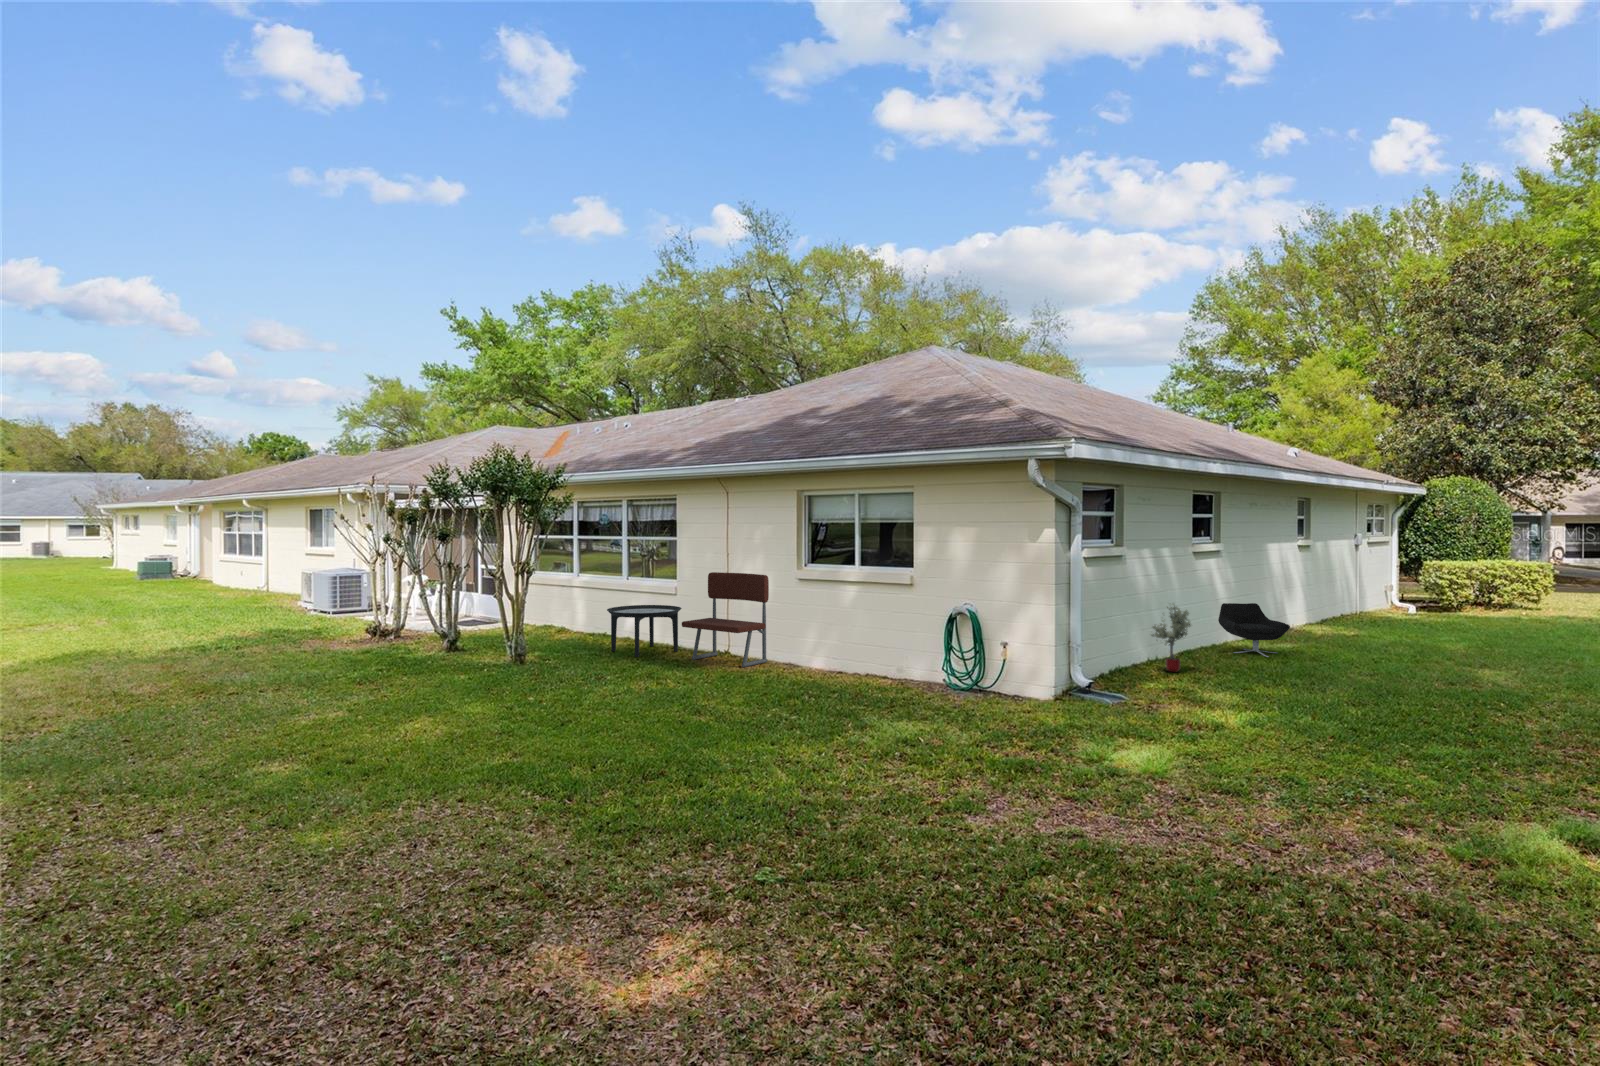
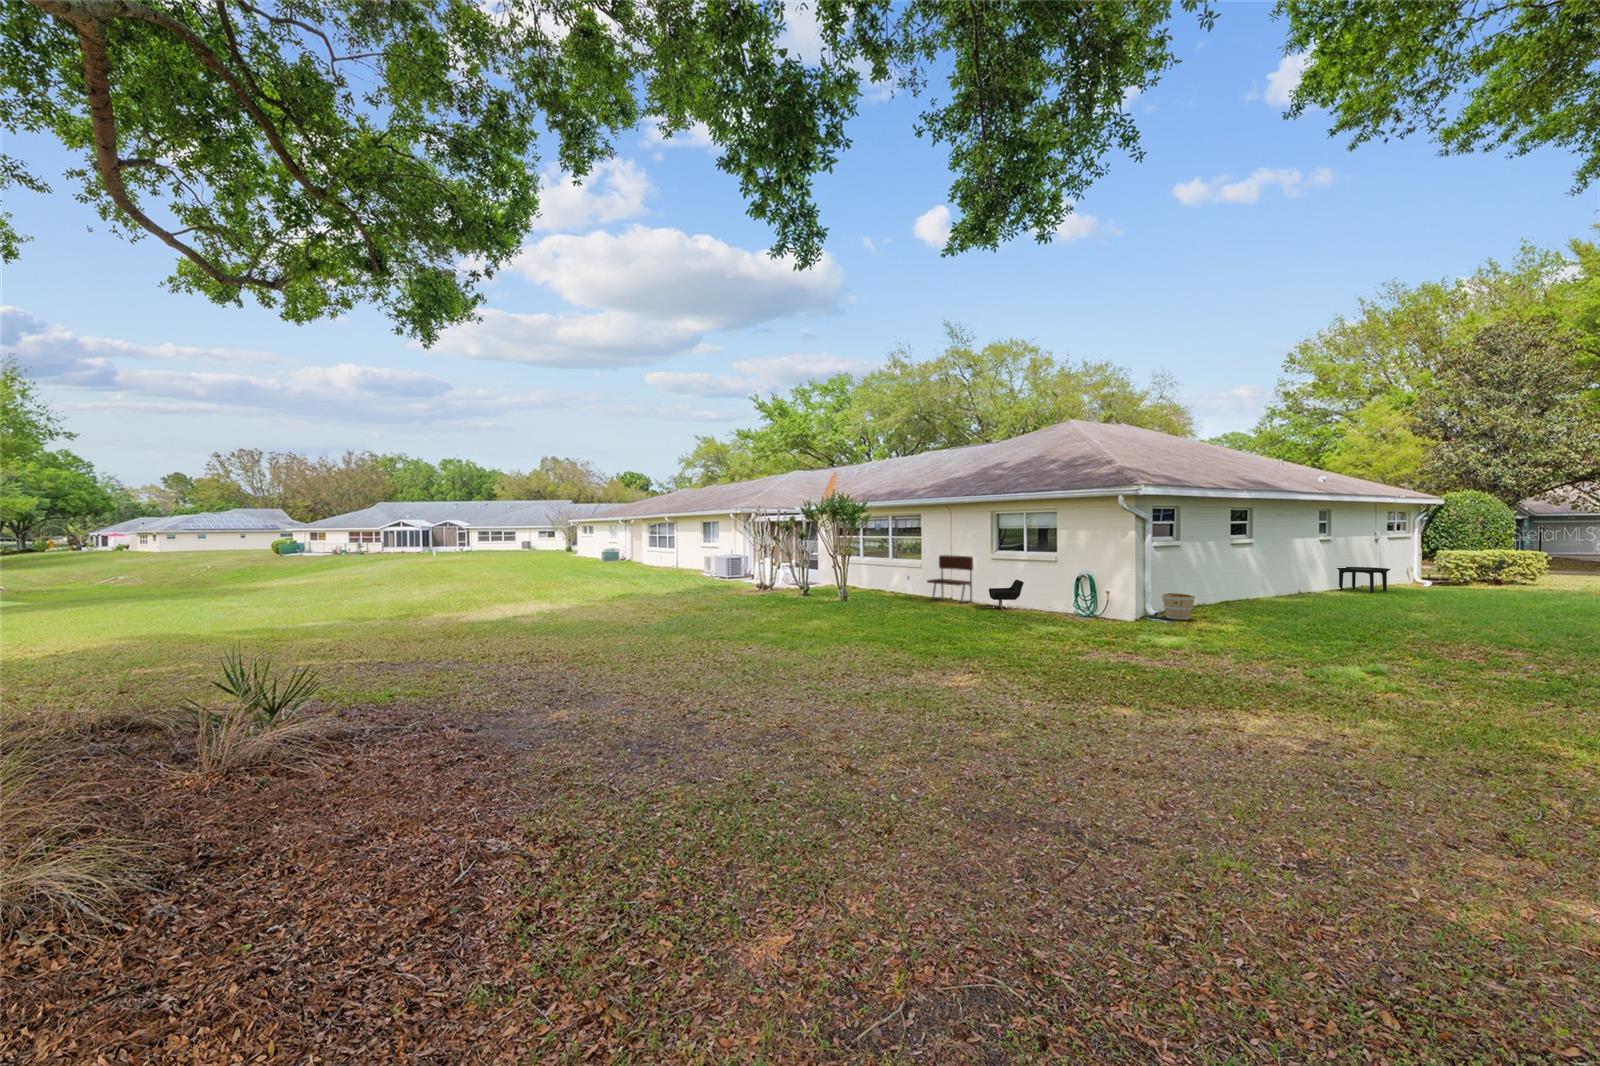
lounge chair: present [1218,603,1290,657] -> present [989,580,1024,610]
potted tree: present [1152,604,1191,672] -> present [1484,557,1515,585]
round table: present [607,605,682,657] -> present [1337,567,1391,593]
wooden bucket: none [1092,644,1148,695] -> present [1161,593,1195,620]

